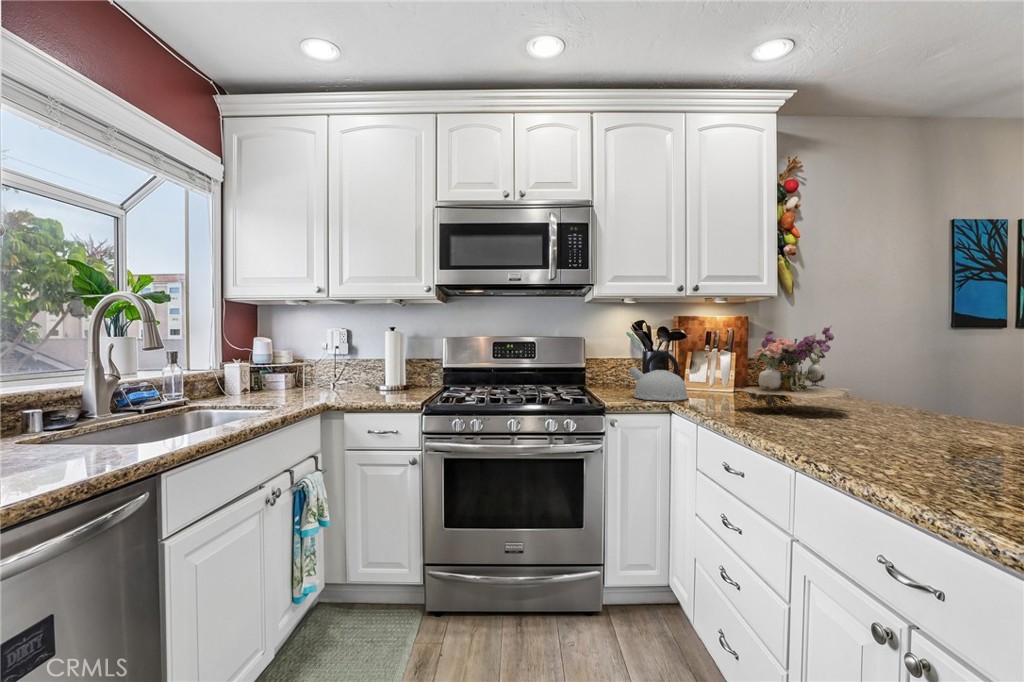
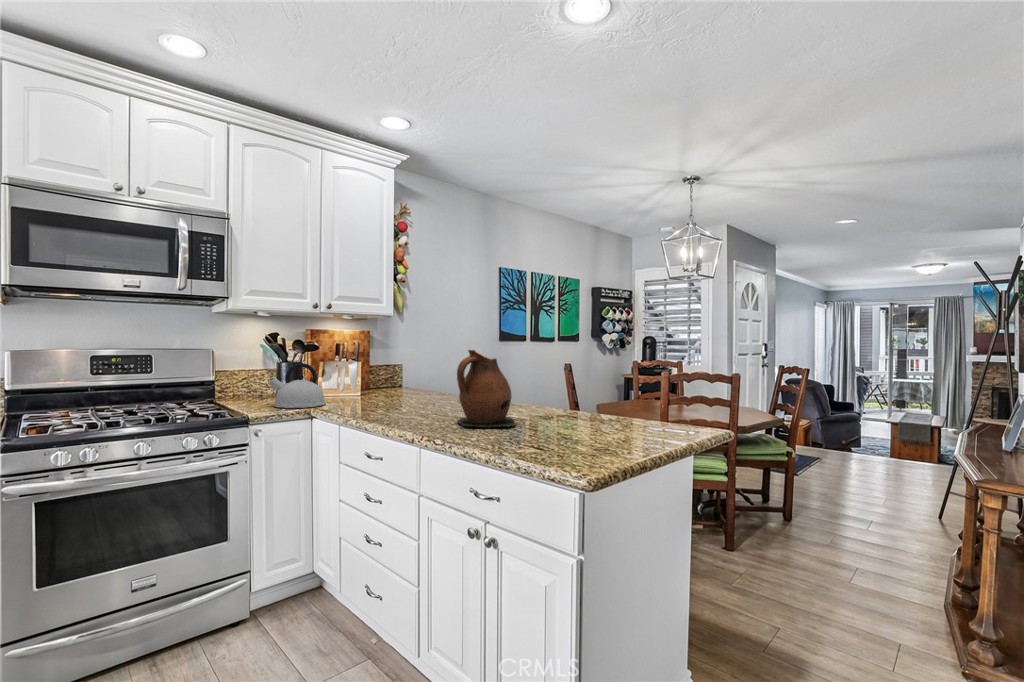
flower arrangement: present [735,325,851,409] -> none [367,341,446,407]
ceramic pitcher: none [861,333,982,462] -> present [457,350,515,427]

